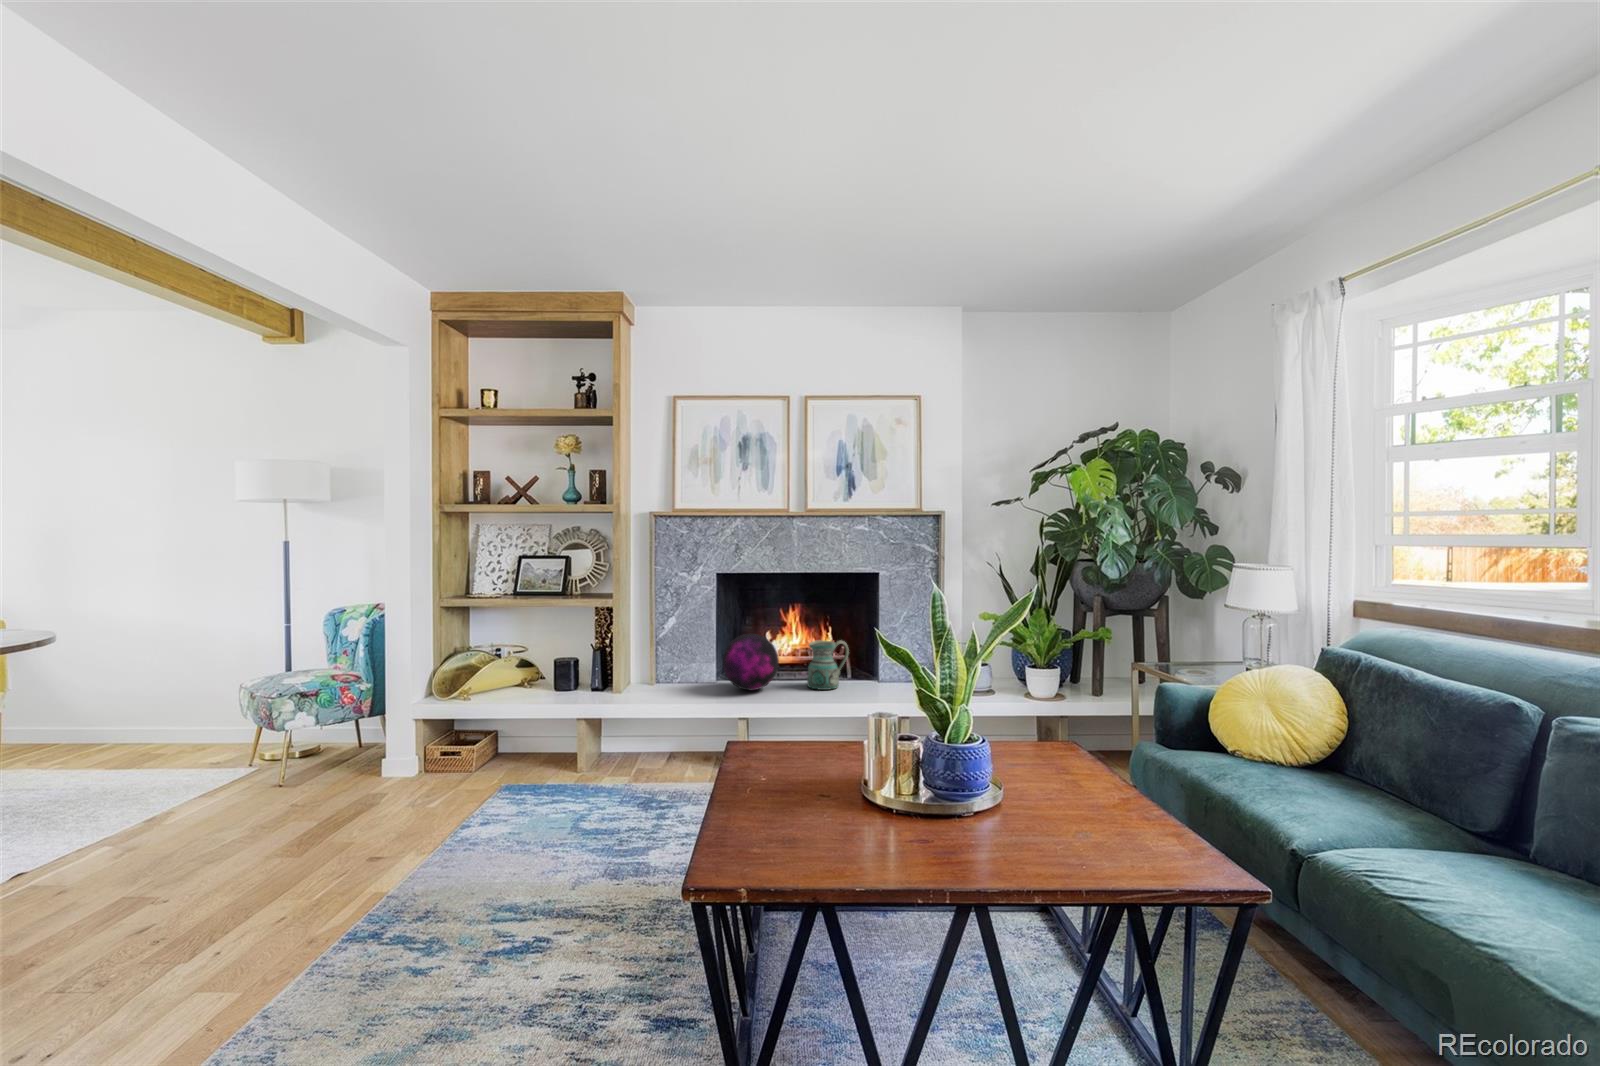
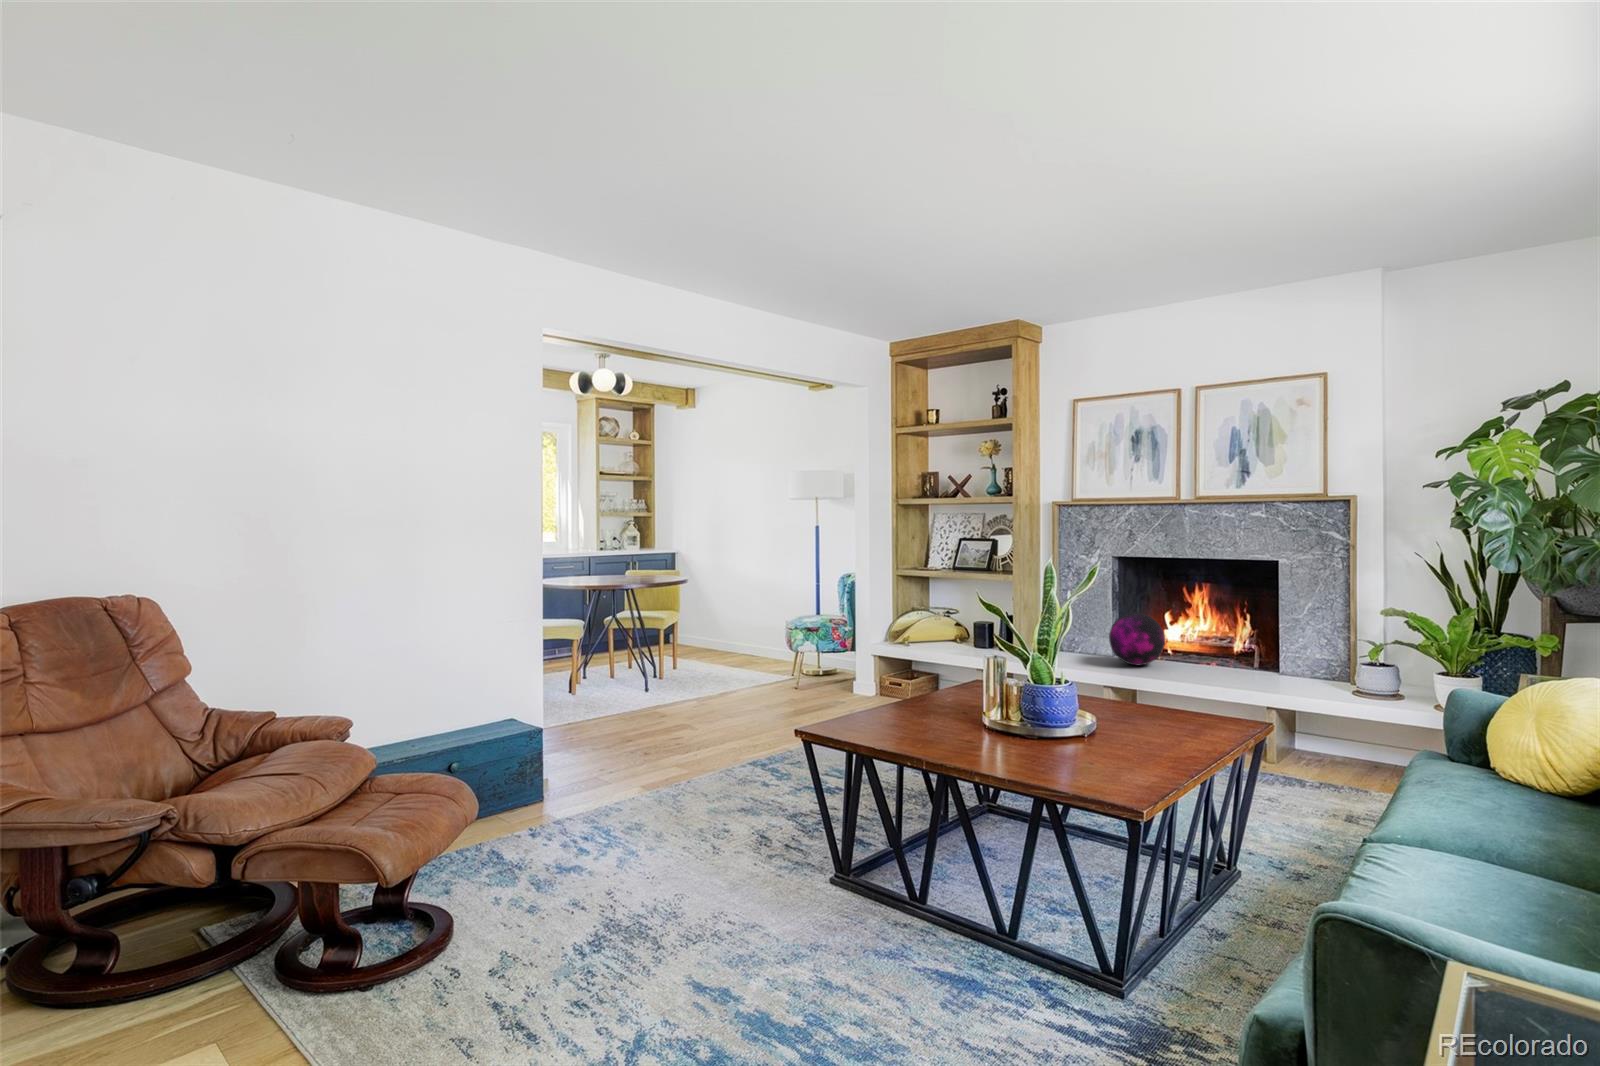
ceramic pitcher: present [807,640,849,690] -> none [1196,625,1243,673]

